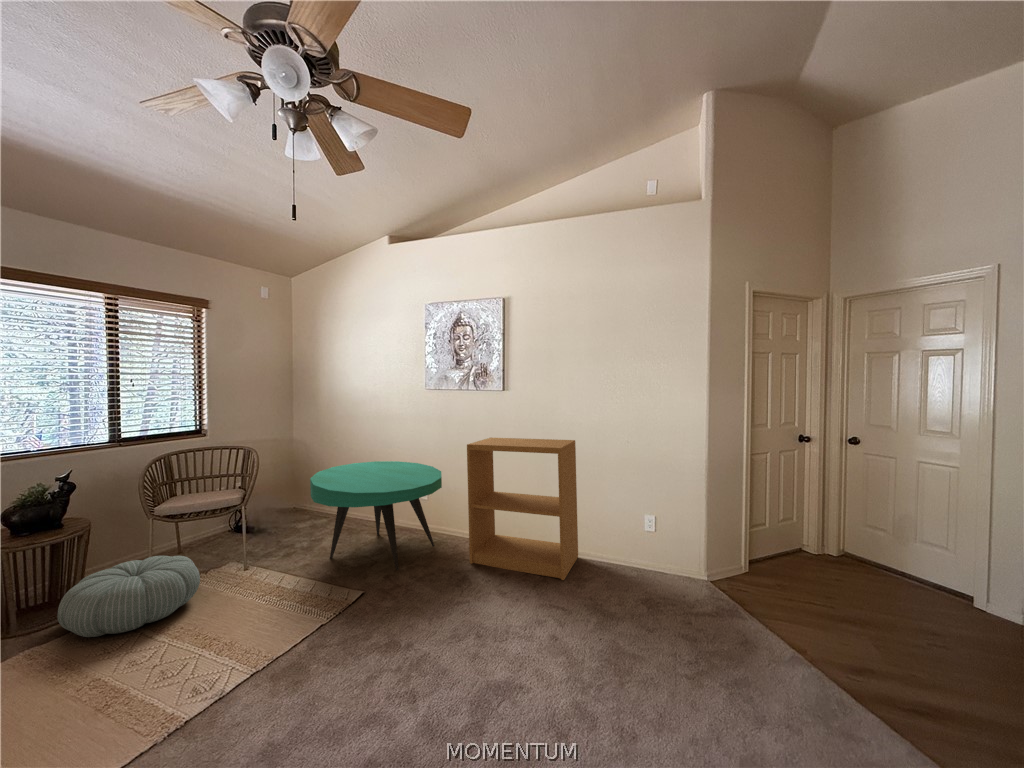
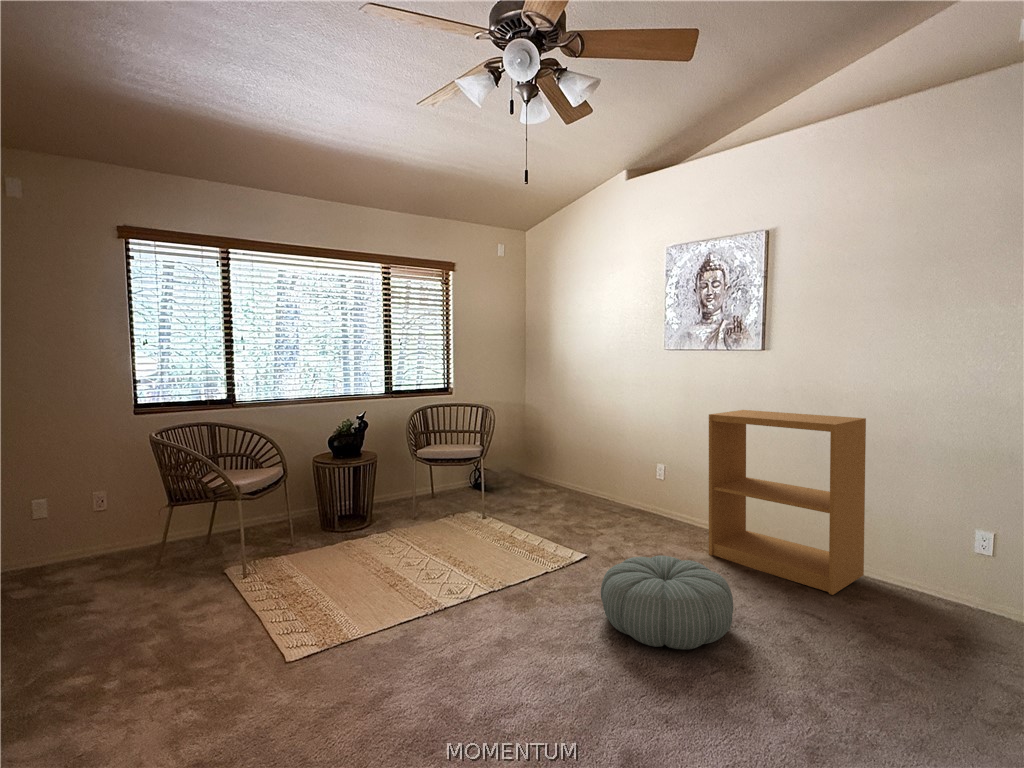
coffee table: present [310,461,442,570] -> none [540,430,679,545]
pouf: present [58,556,200,637] -> present [601,555,733,649]

